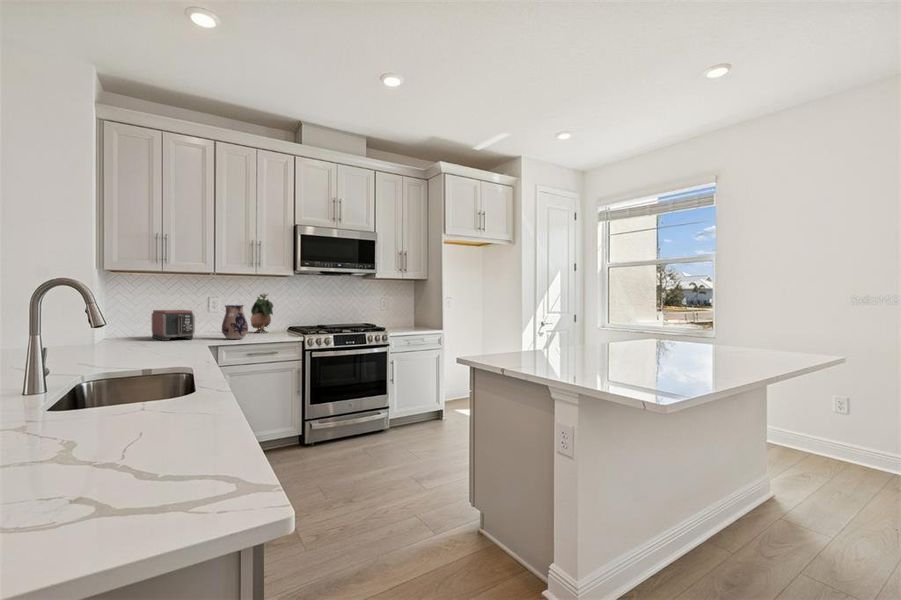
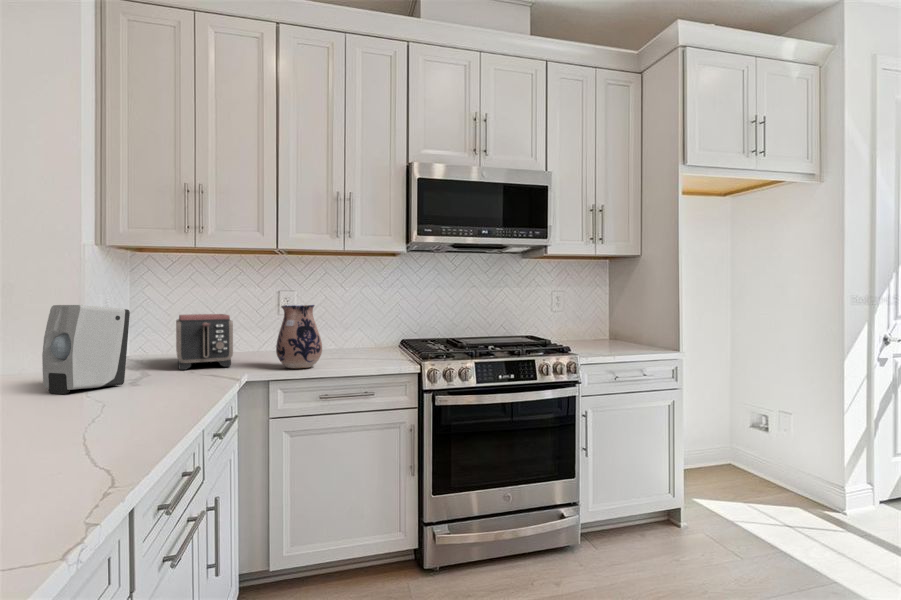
potted plant: present [251,294,273,333] -> none [340,286,376,354]
soap dispenser: none [111,306,151,349] -> present [42,305,130,394]

